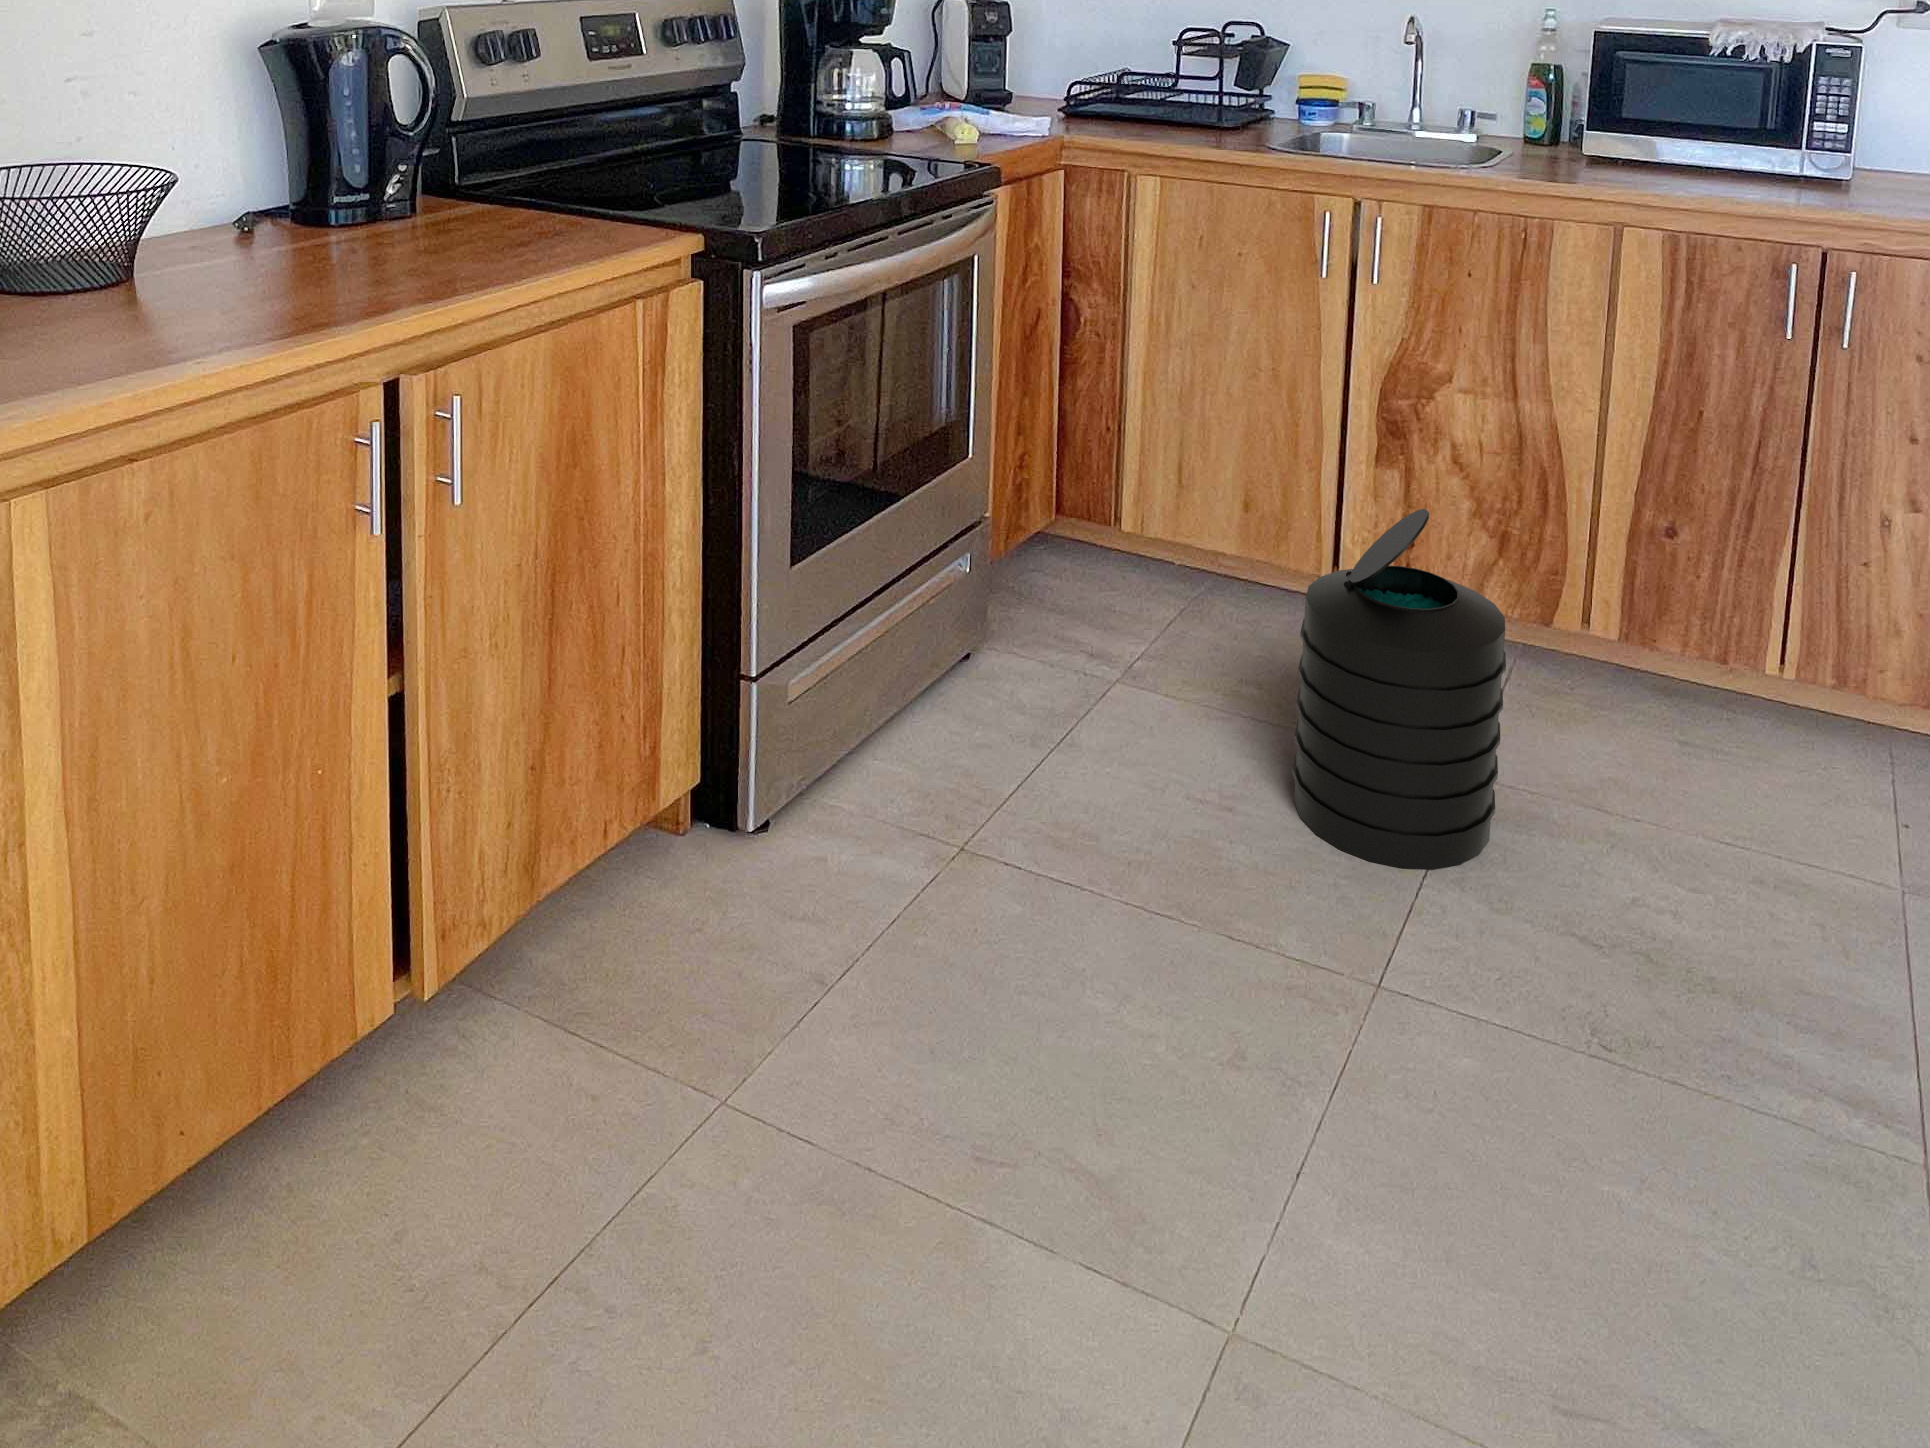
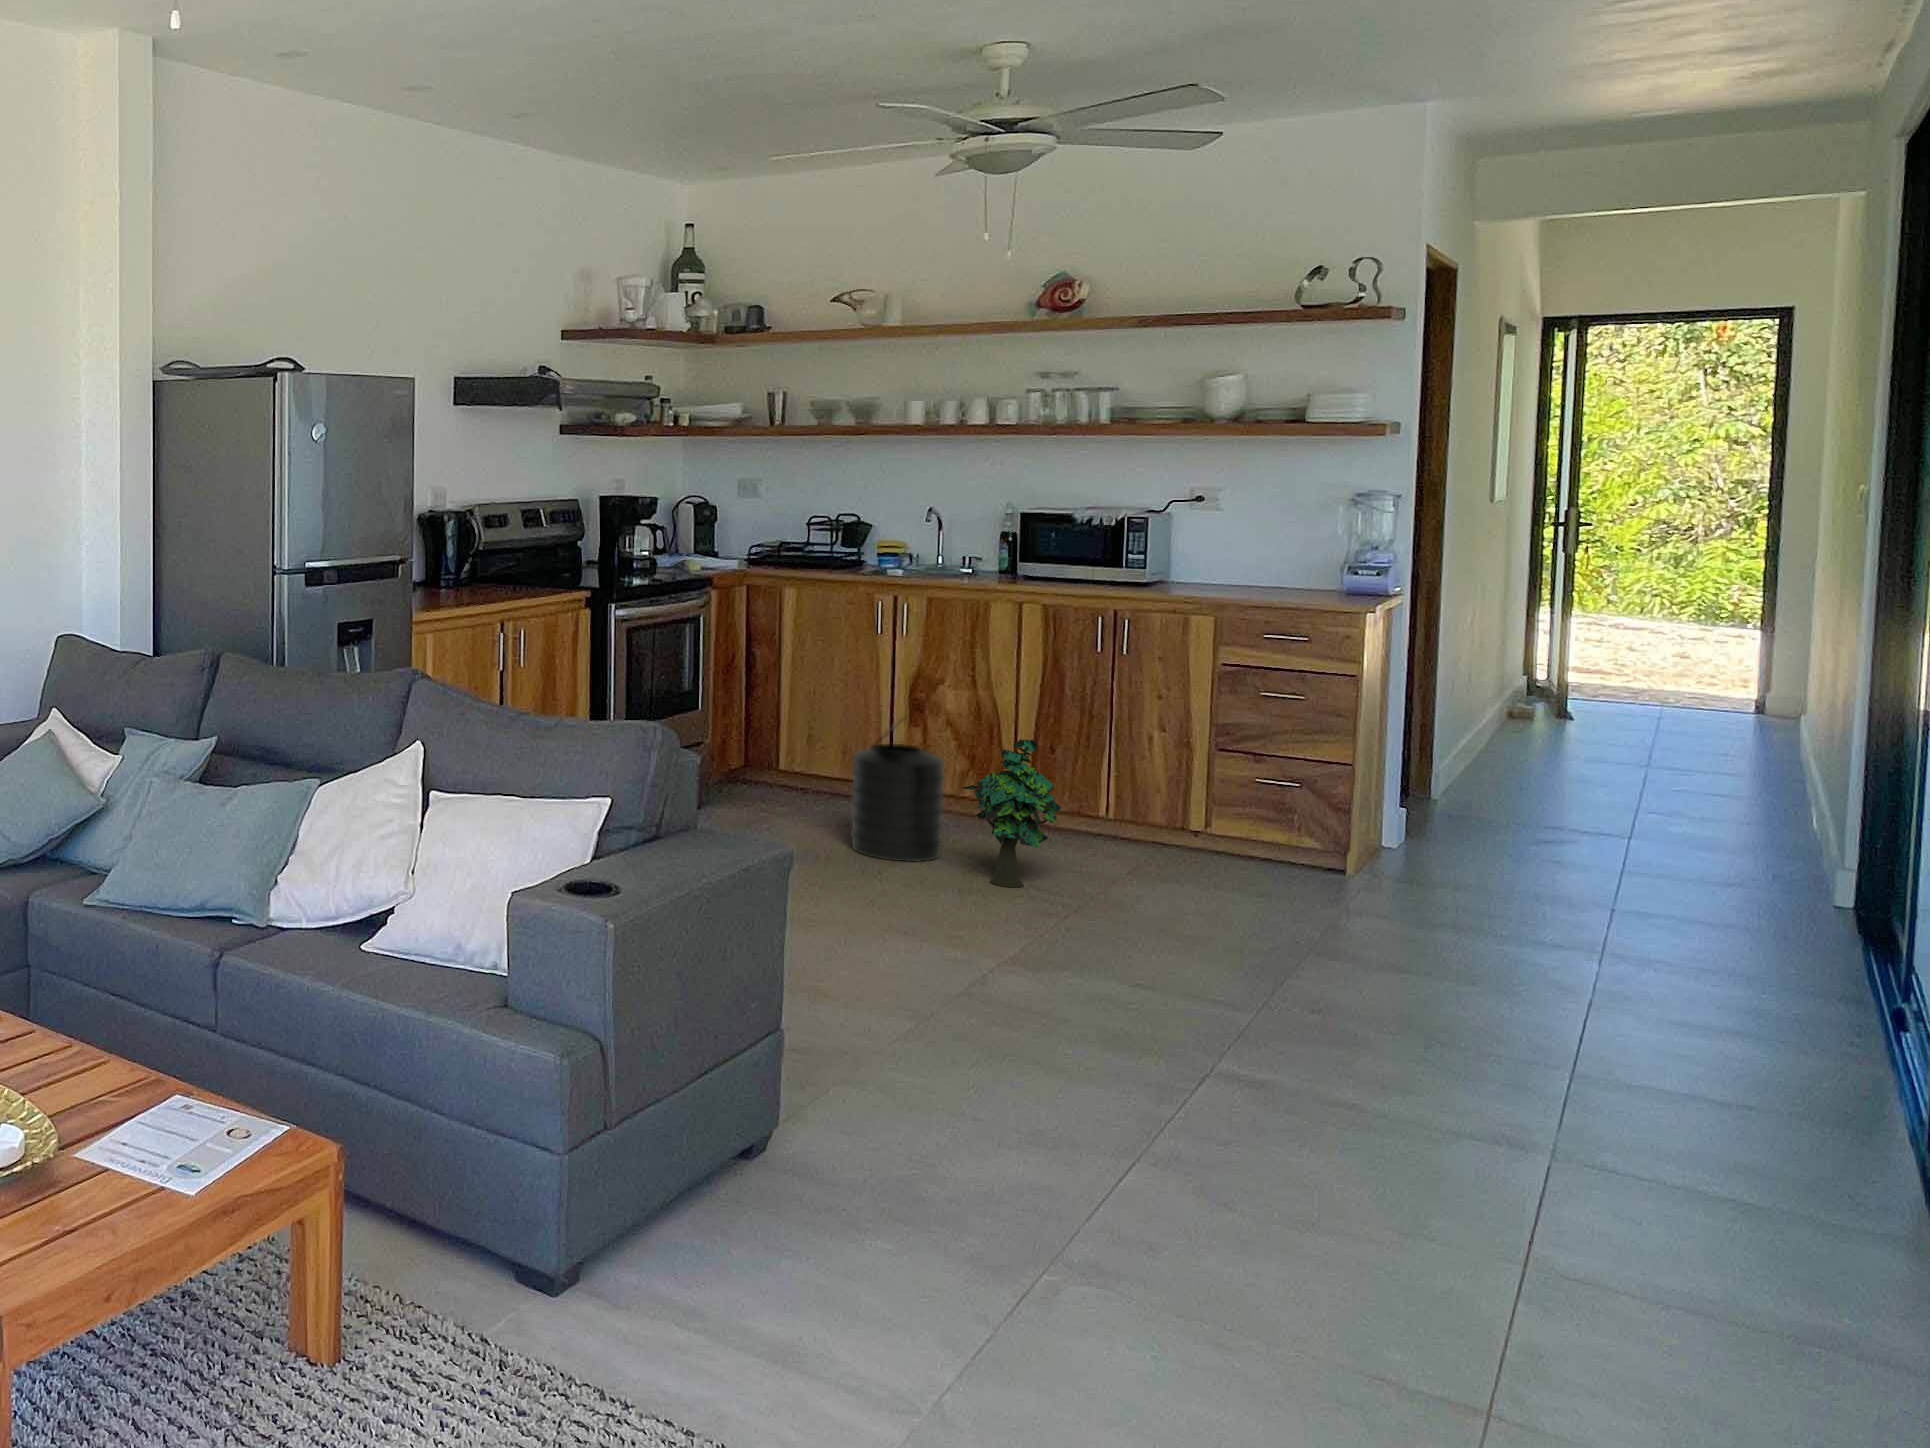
decorative plant: none [1586,632,1835,1003] -> present [963,739,1061,887]

